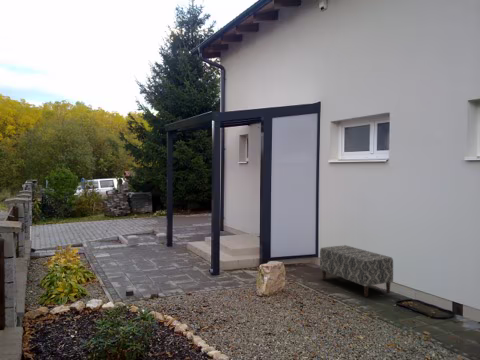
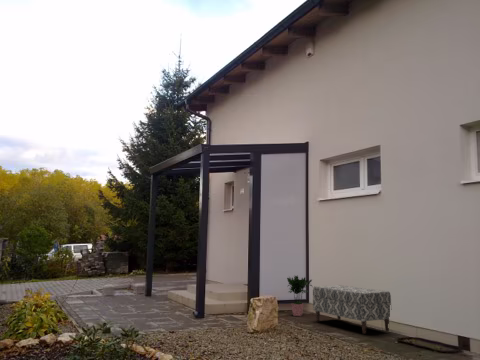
potted plant: none [296,233,322,272] -> present [287,276,312,316]

